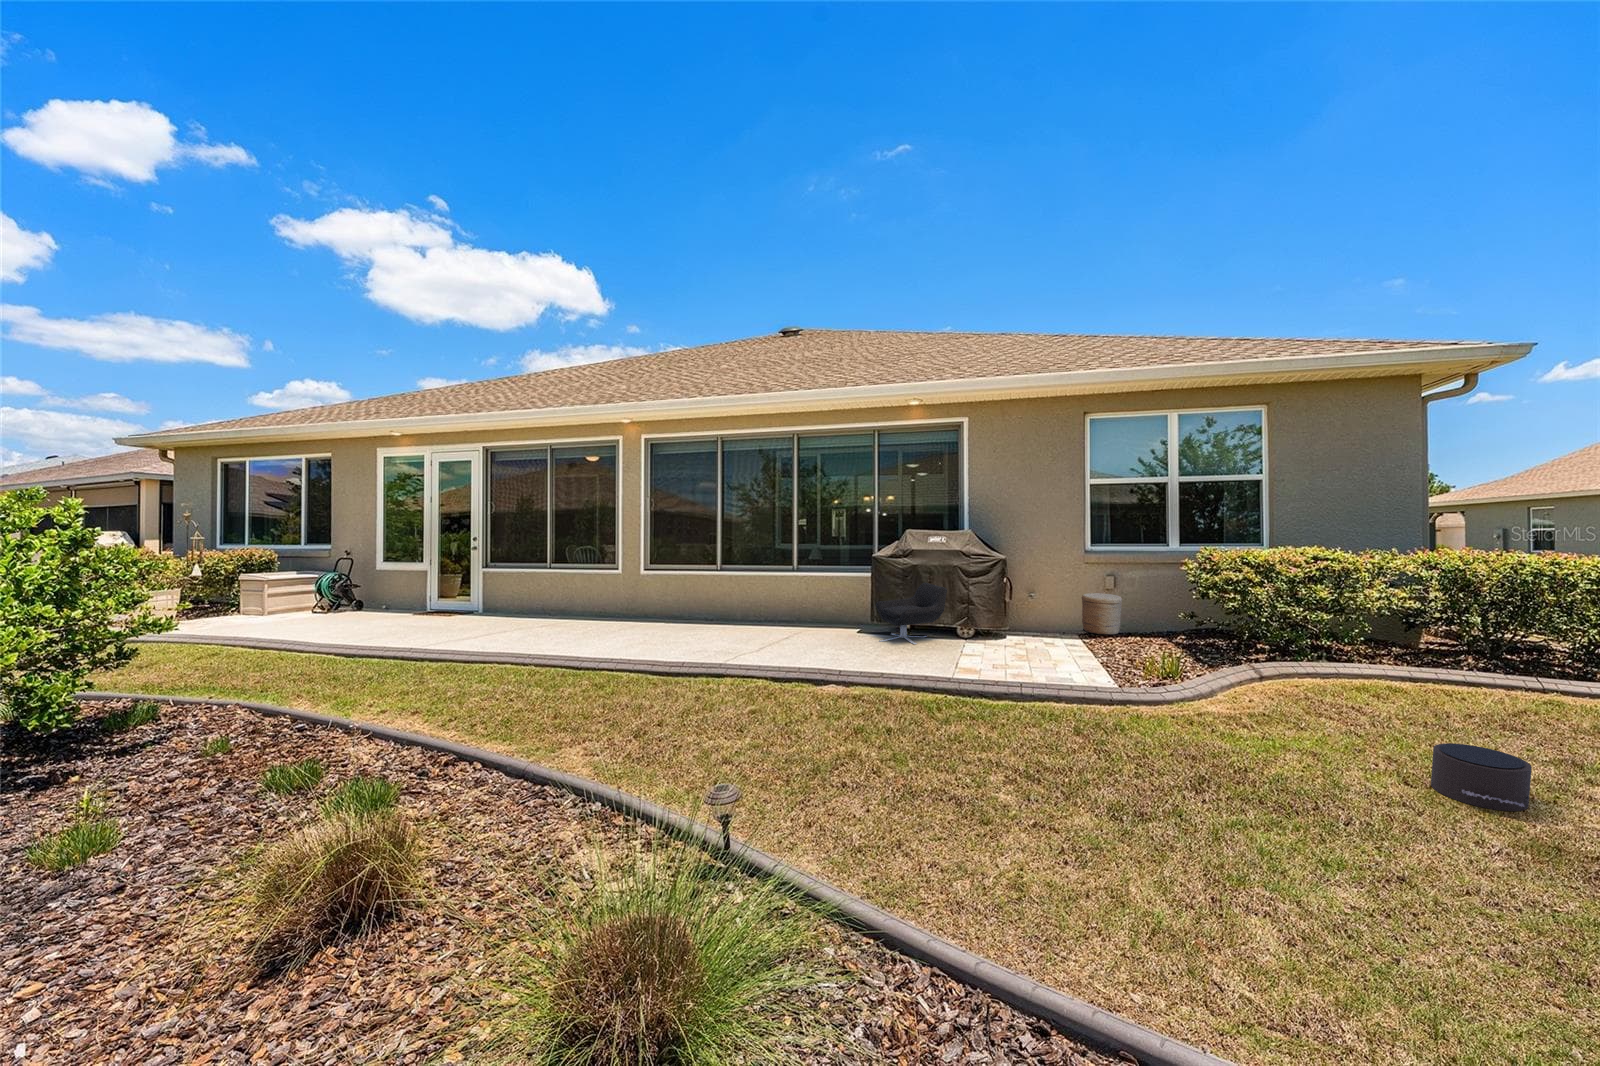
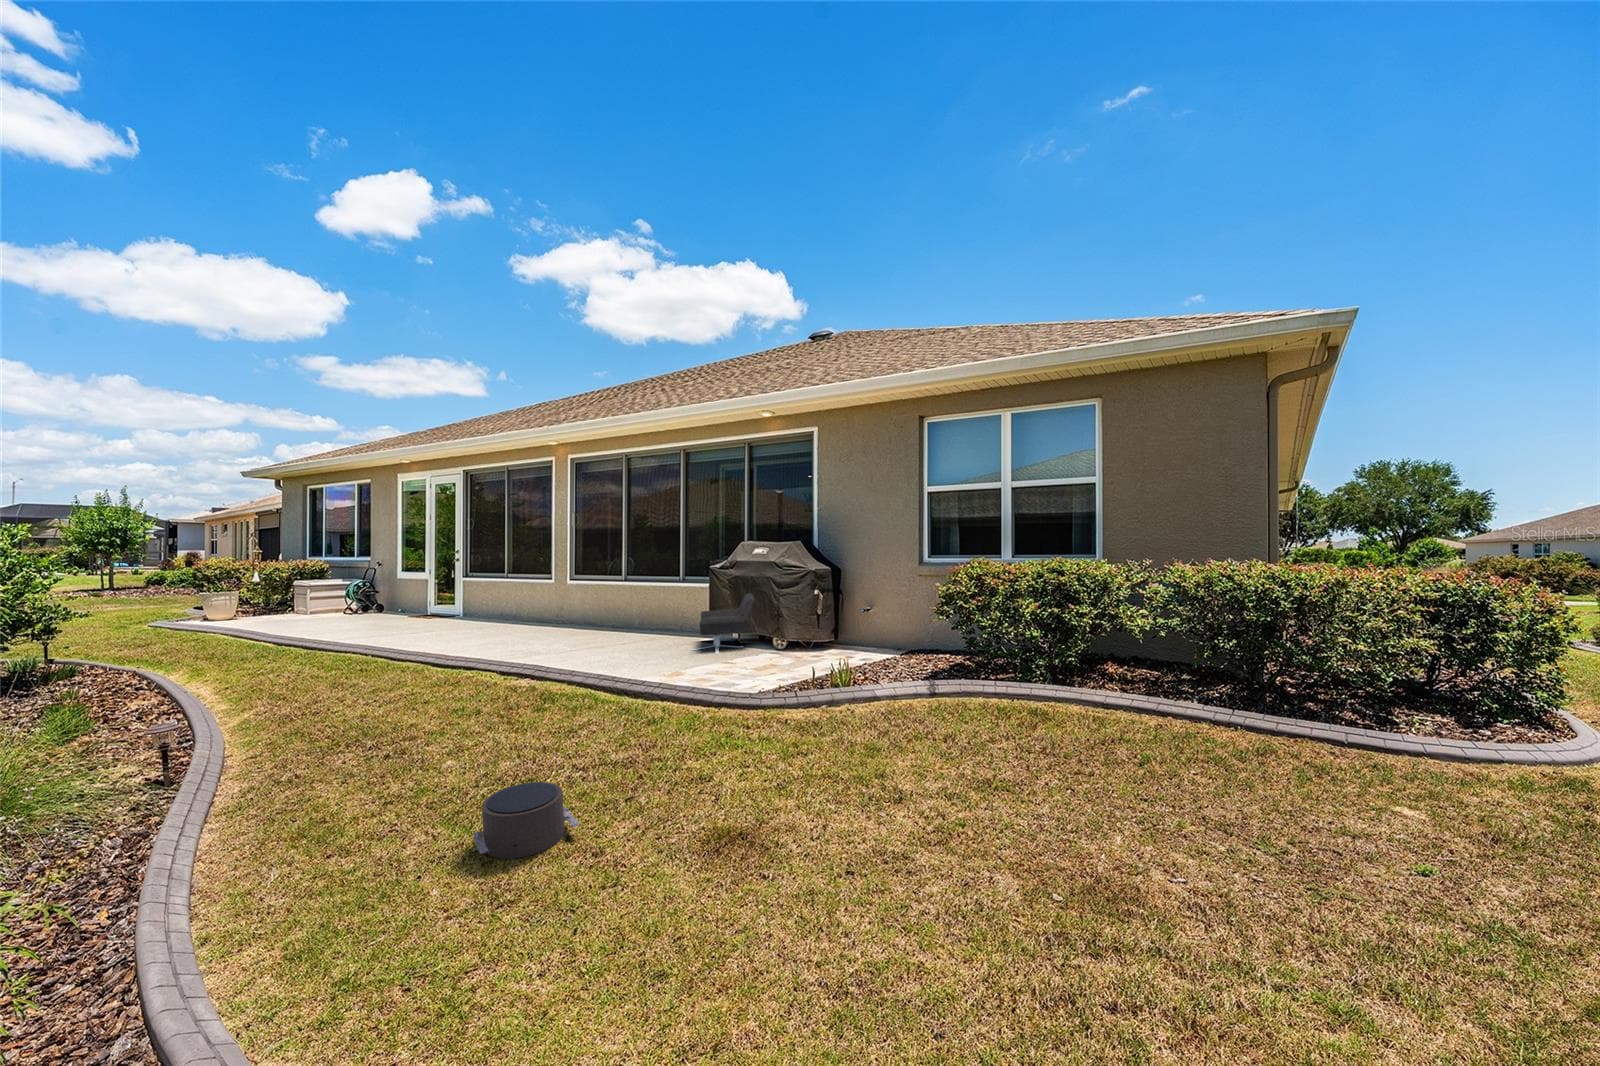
woven basket: present [1082,593,1122,635] -> none [905,606,945,650]
pouf: present [1431,743,1532,811] -> present [473,782,579,859]

